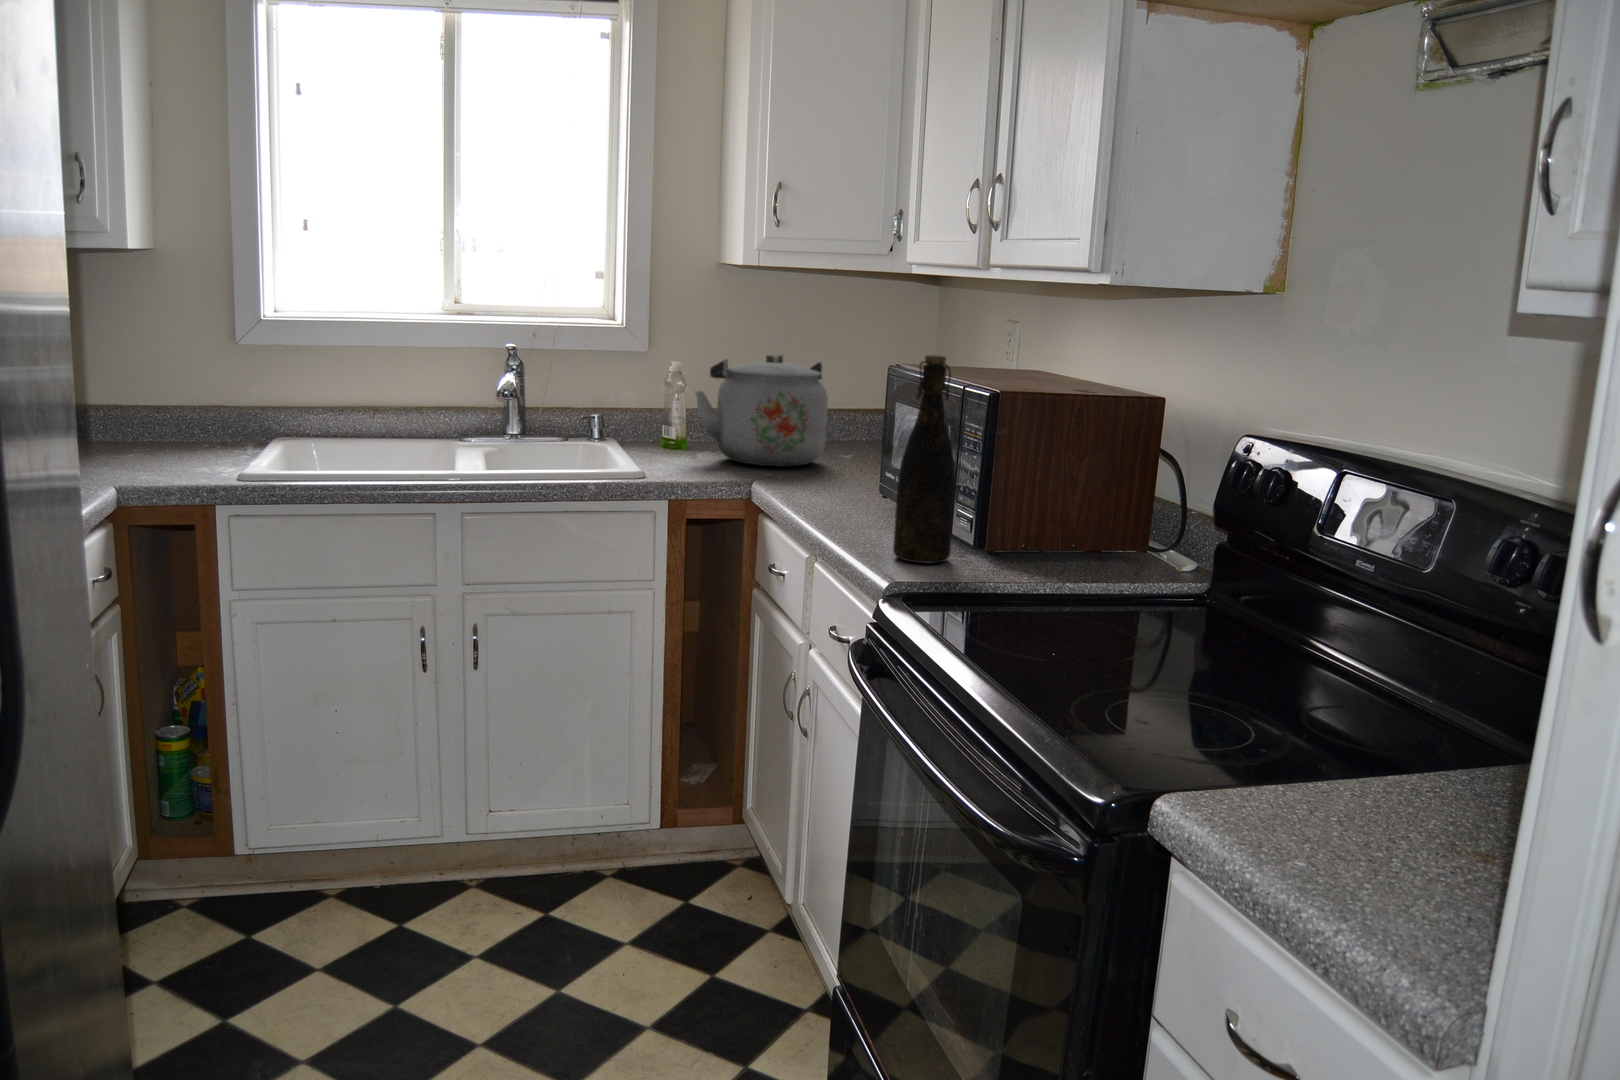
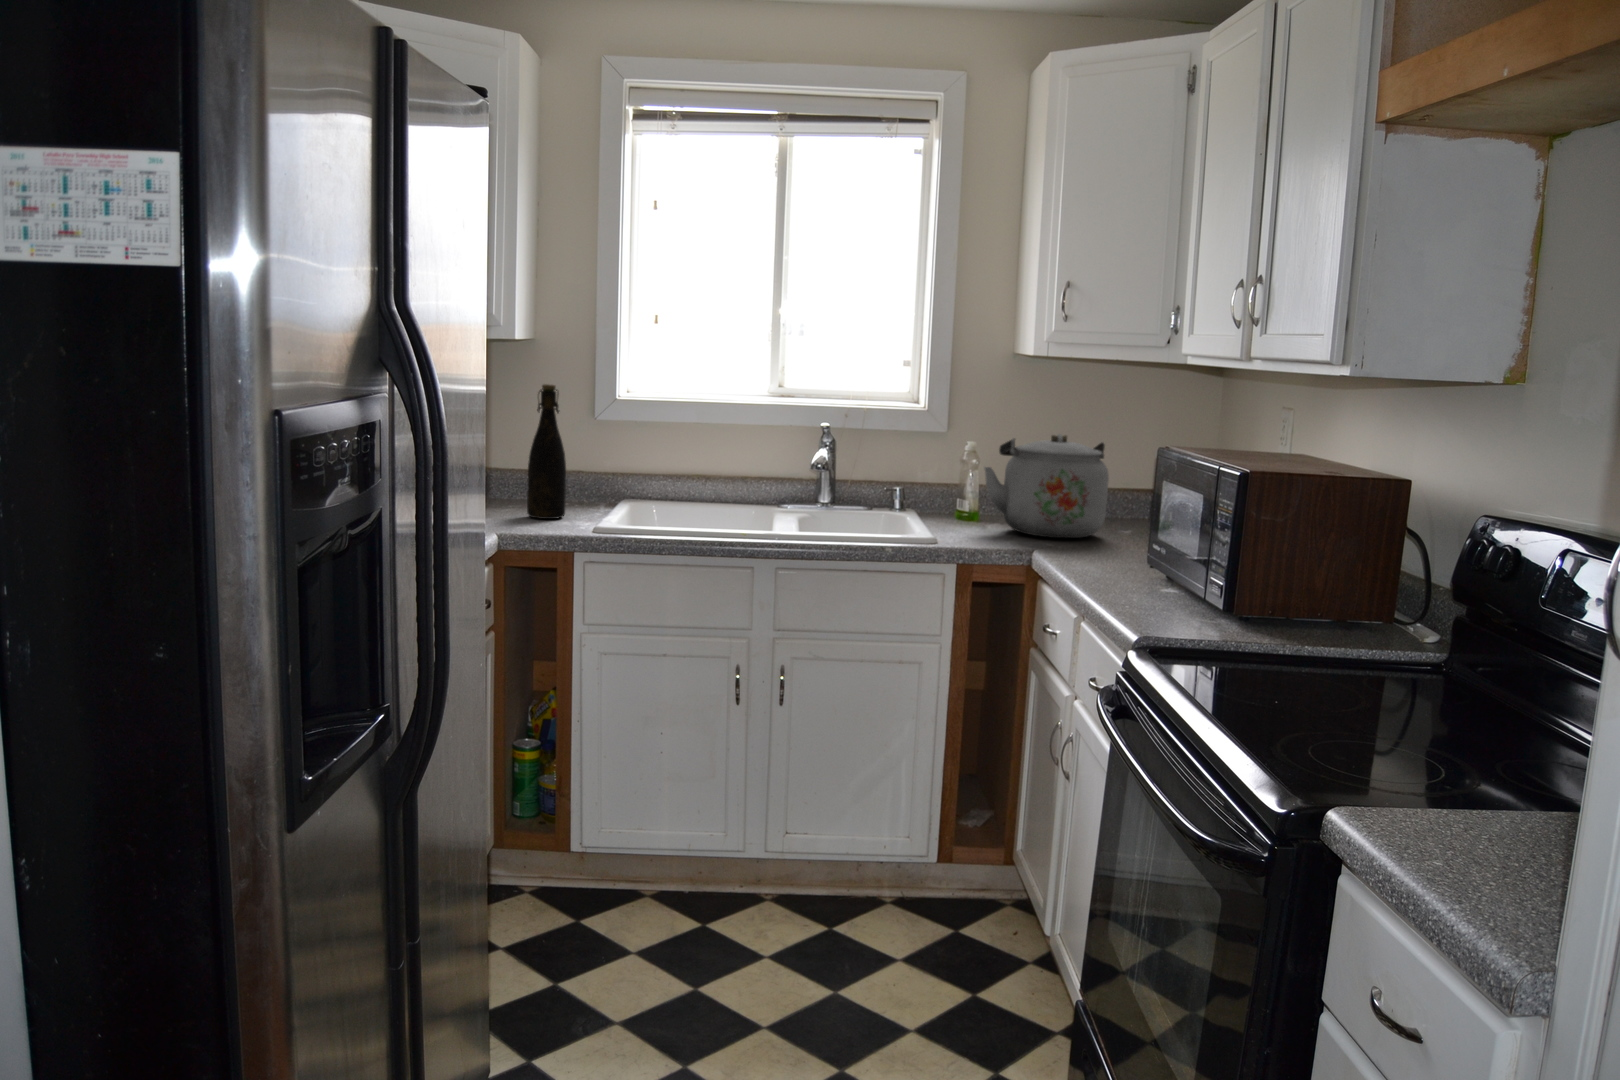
bottle: present [893,355,955,563] -> present [527,384,566,519]

